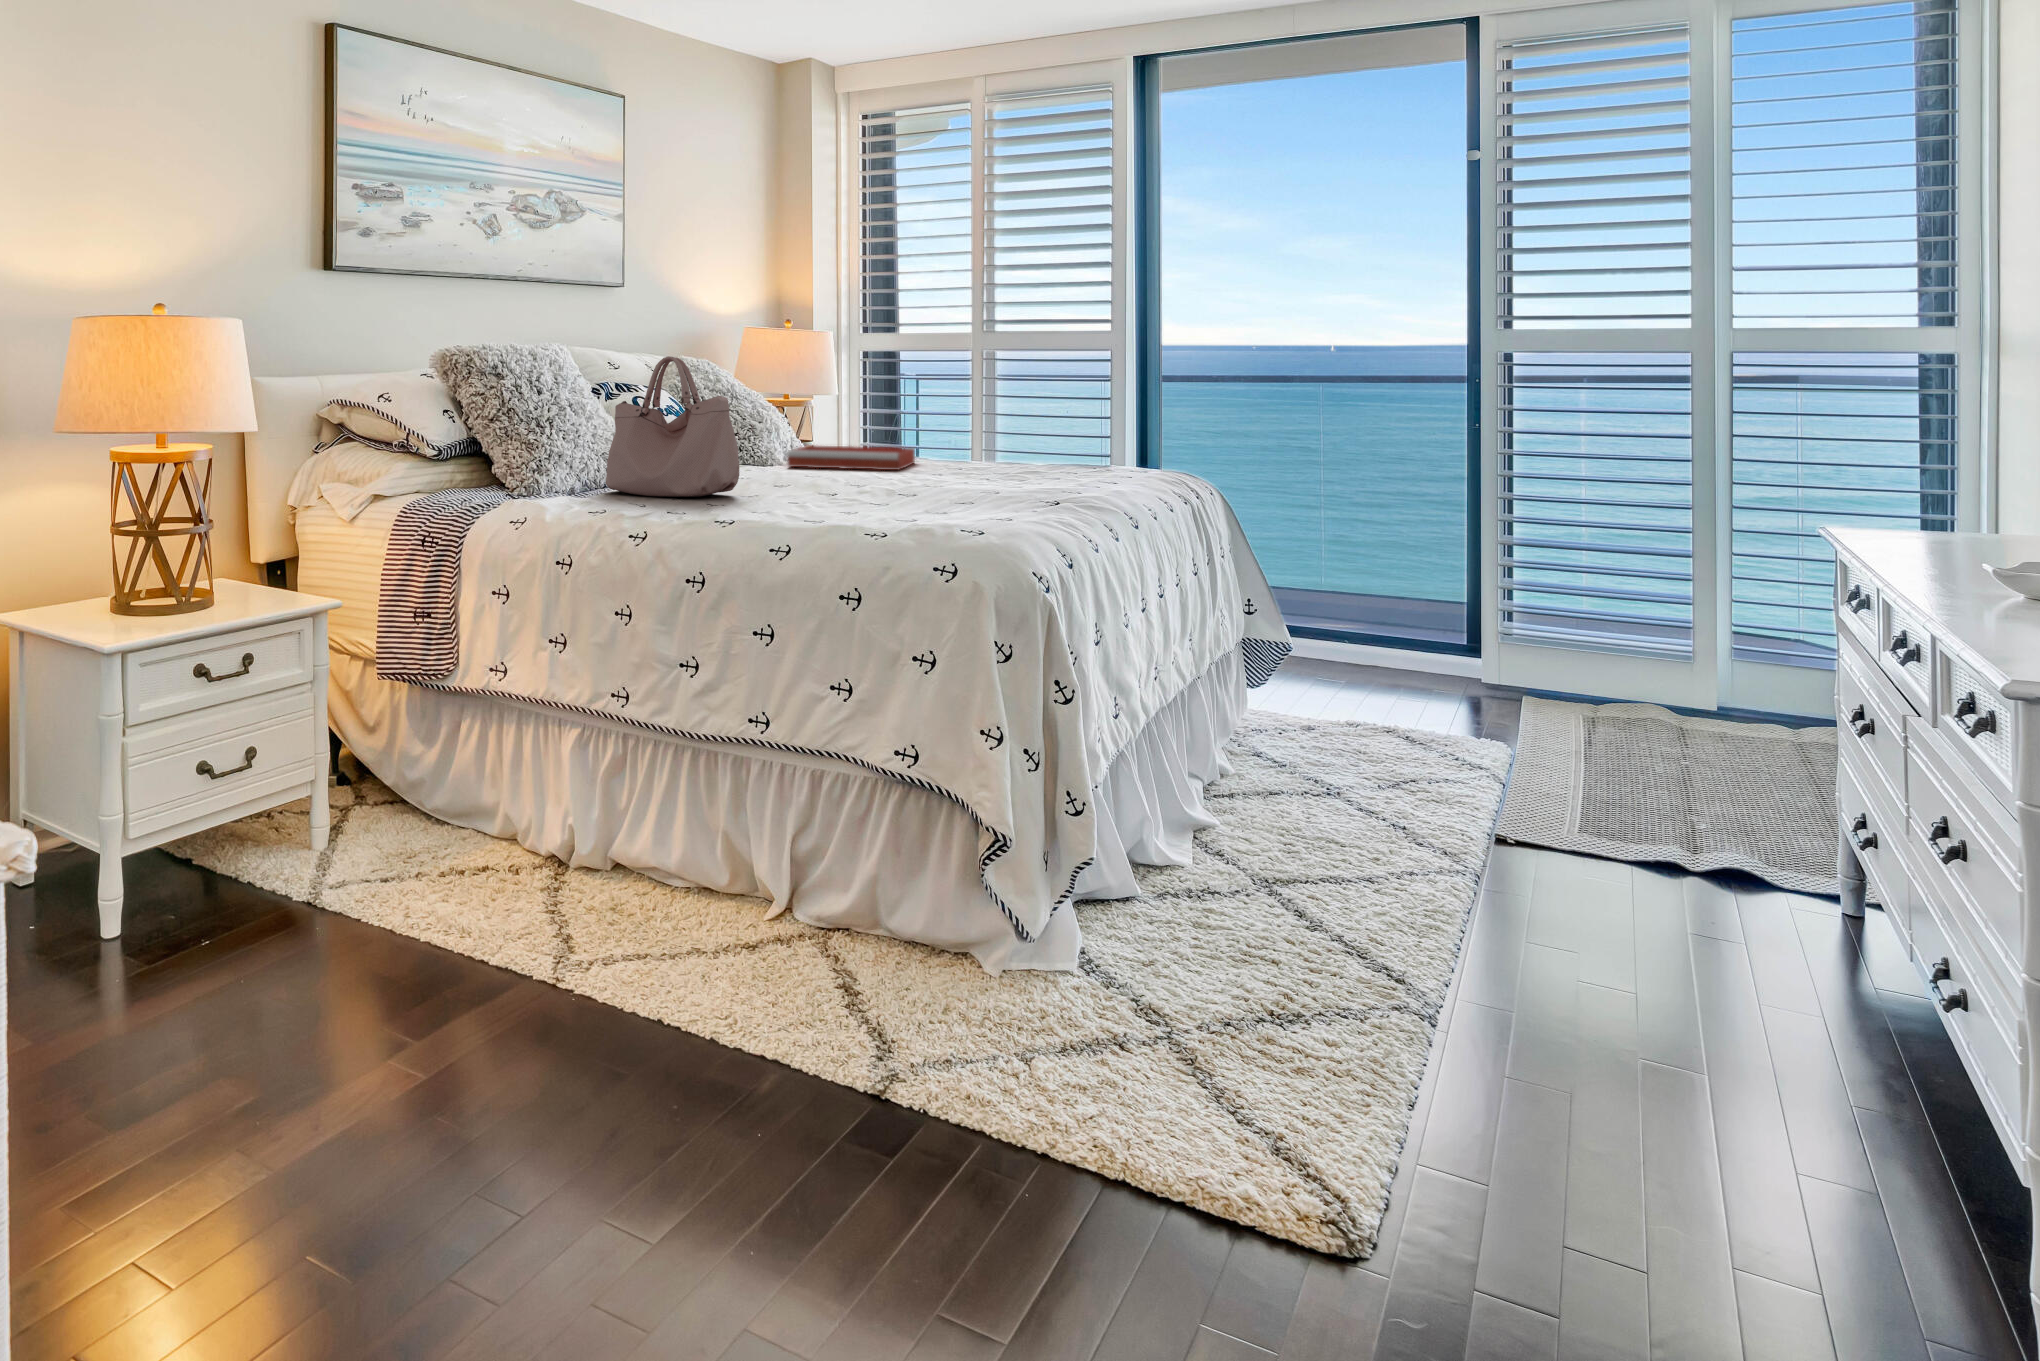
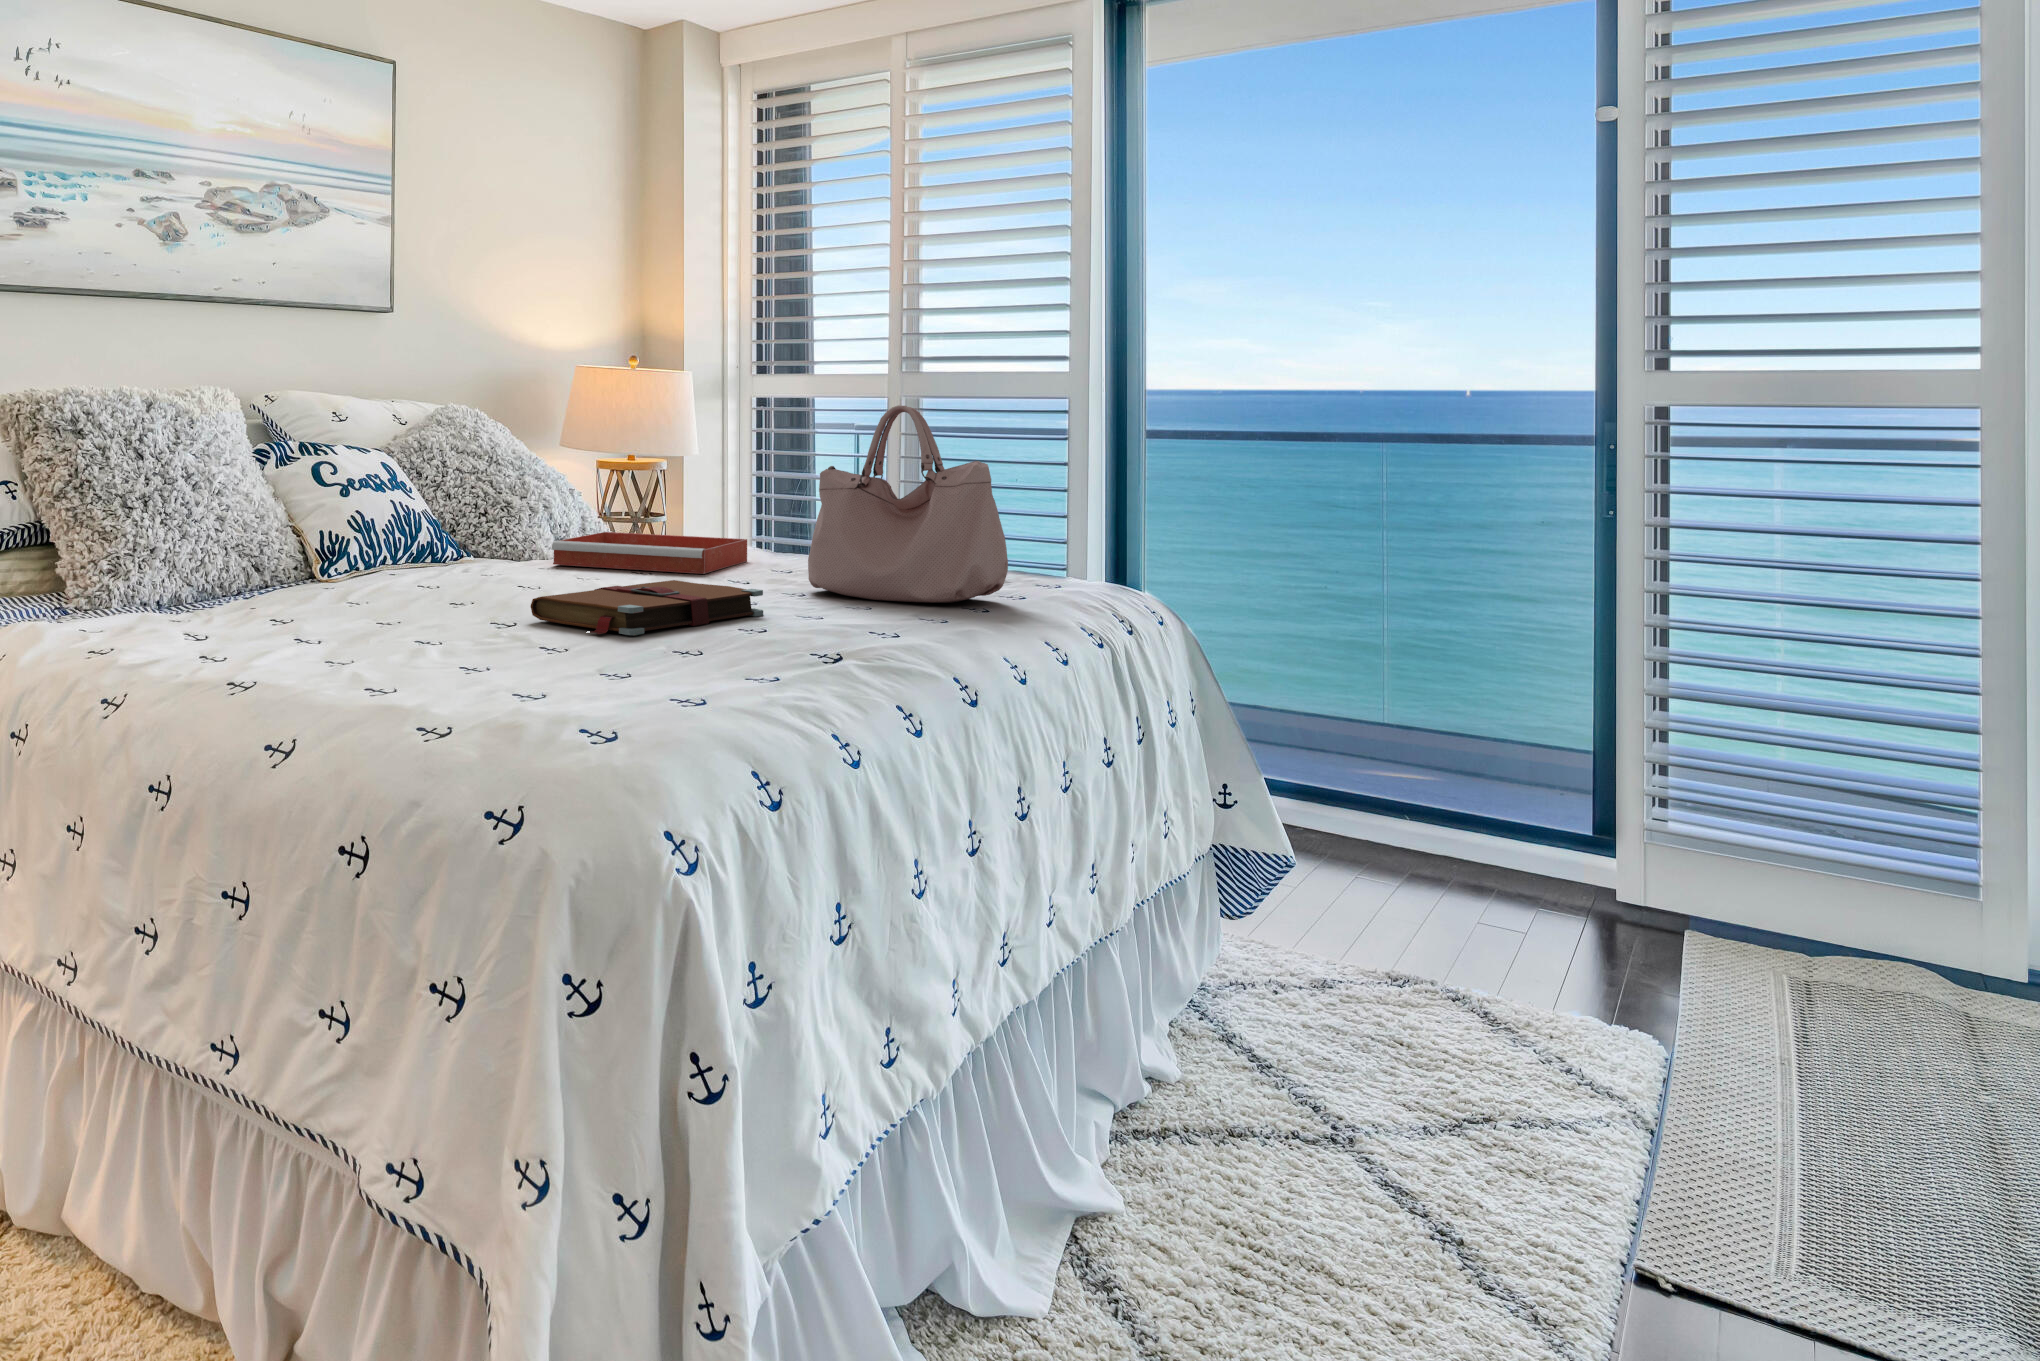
handbag: present [606,356,739,497] -> present [808,405,1008,603]
book: none [832,470,975,500] -> present [531,580,763,635]

